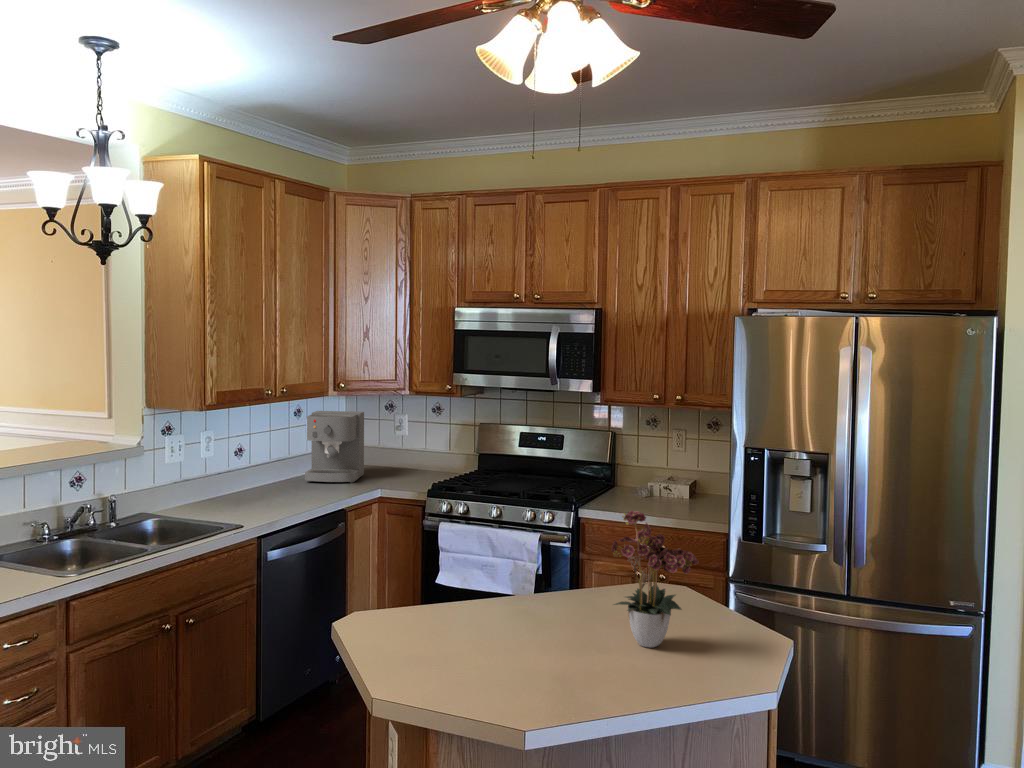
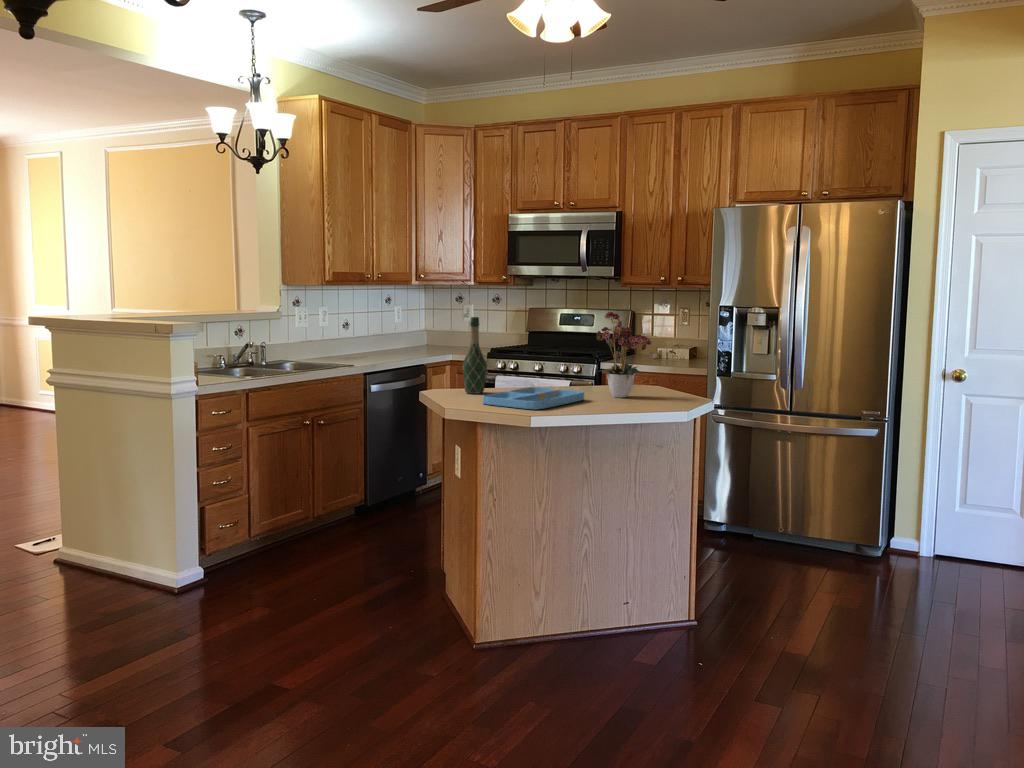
coffee maker: present [305,411,364,483] -> none [395,299,439,352]
wine bottle: none [399,519,438,643] -> present [462,317,487,394]
tray: none [434,631,598,717] -> present [482,387,584,409]

